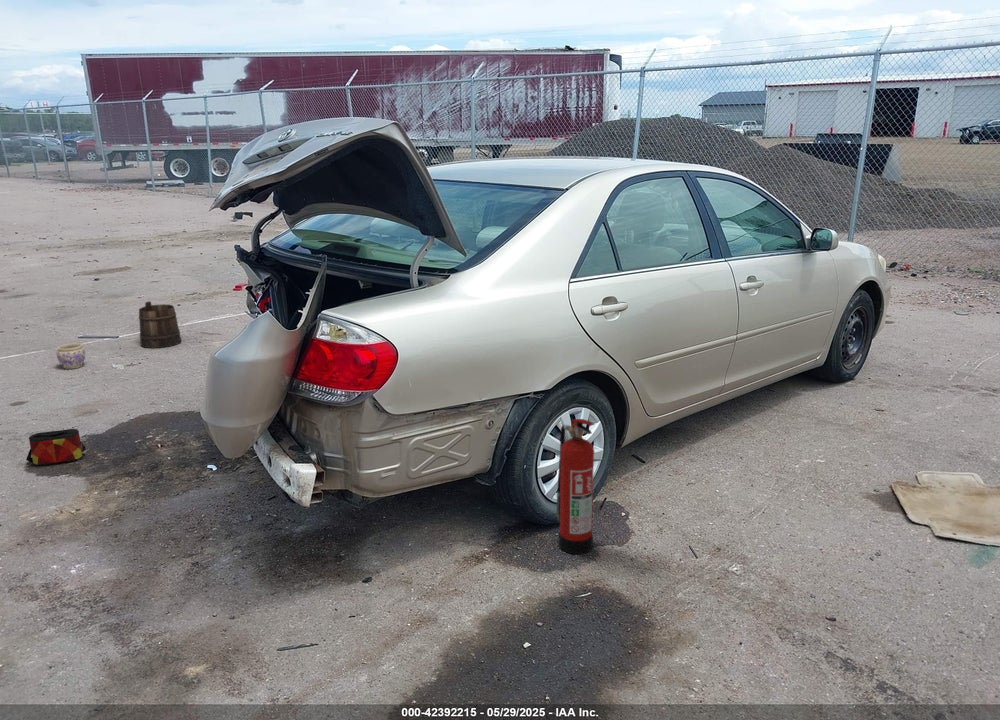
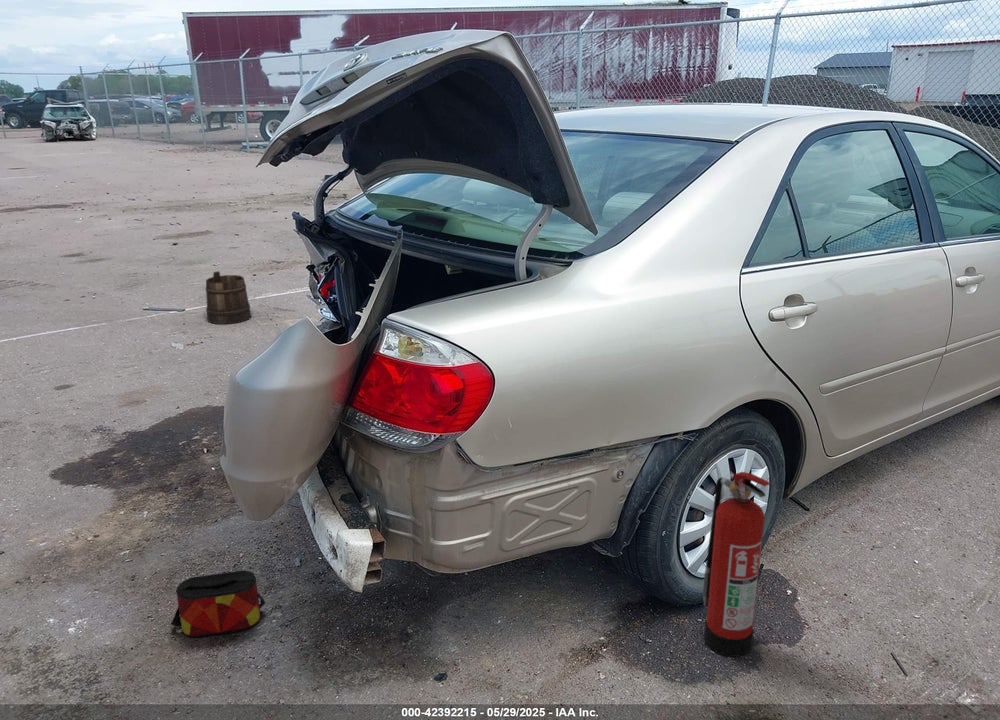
planter: present [56,343,85,369] -> none [113,317,144,346]
bag: present [26,429,86,466] -> present [171,571,265,638]

